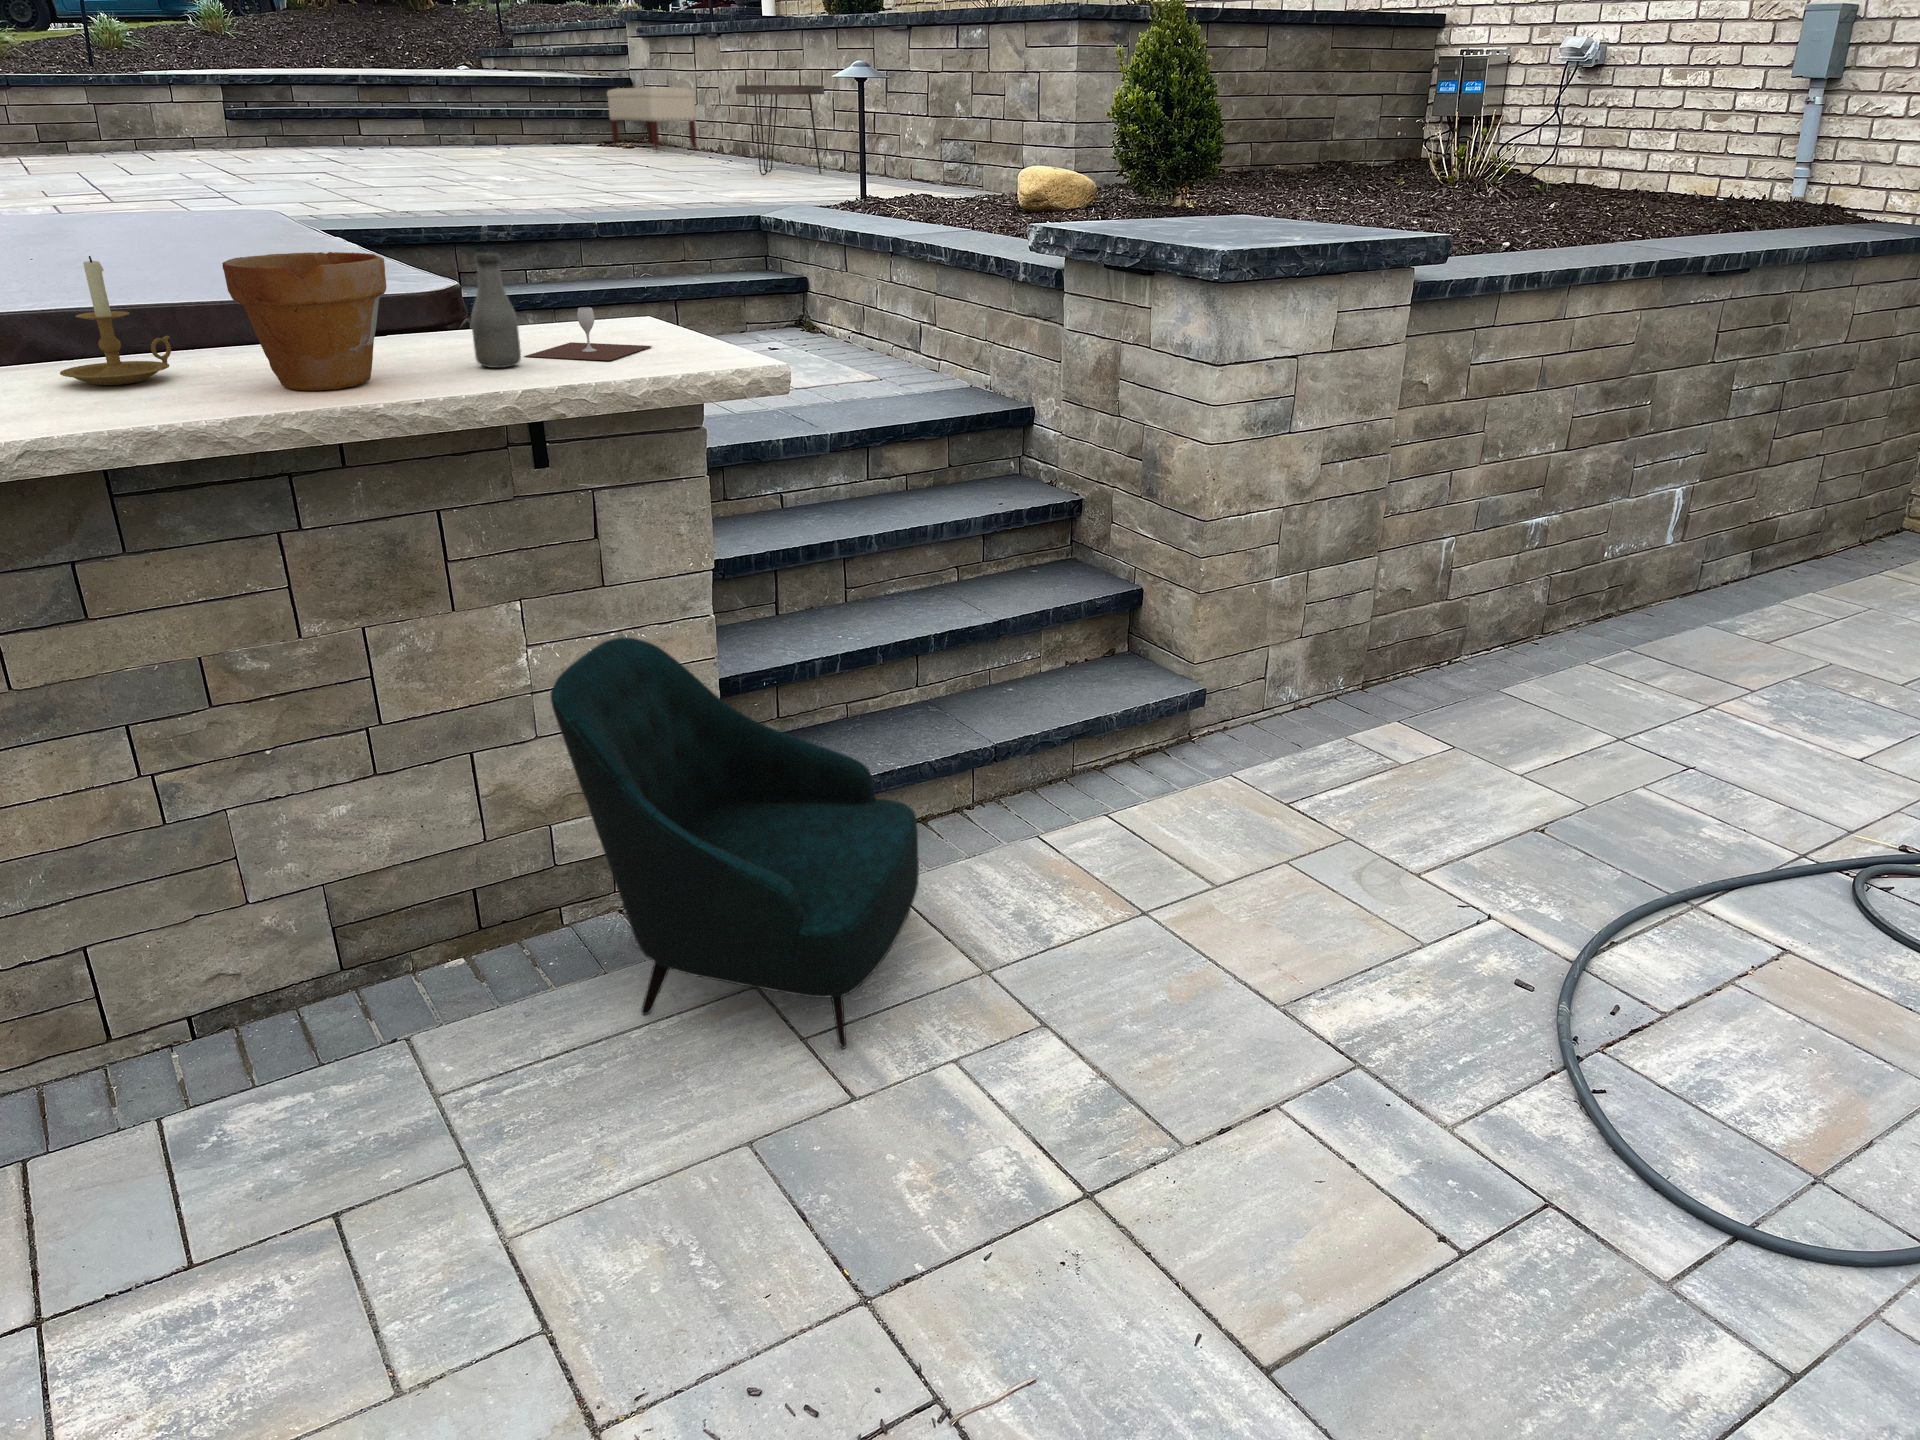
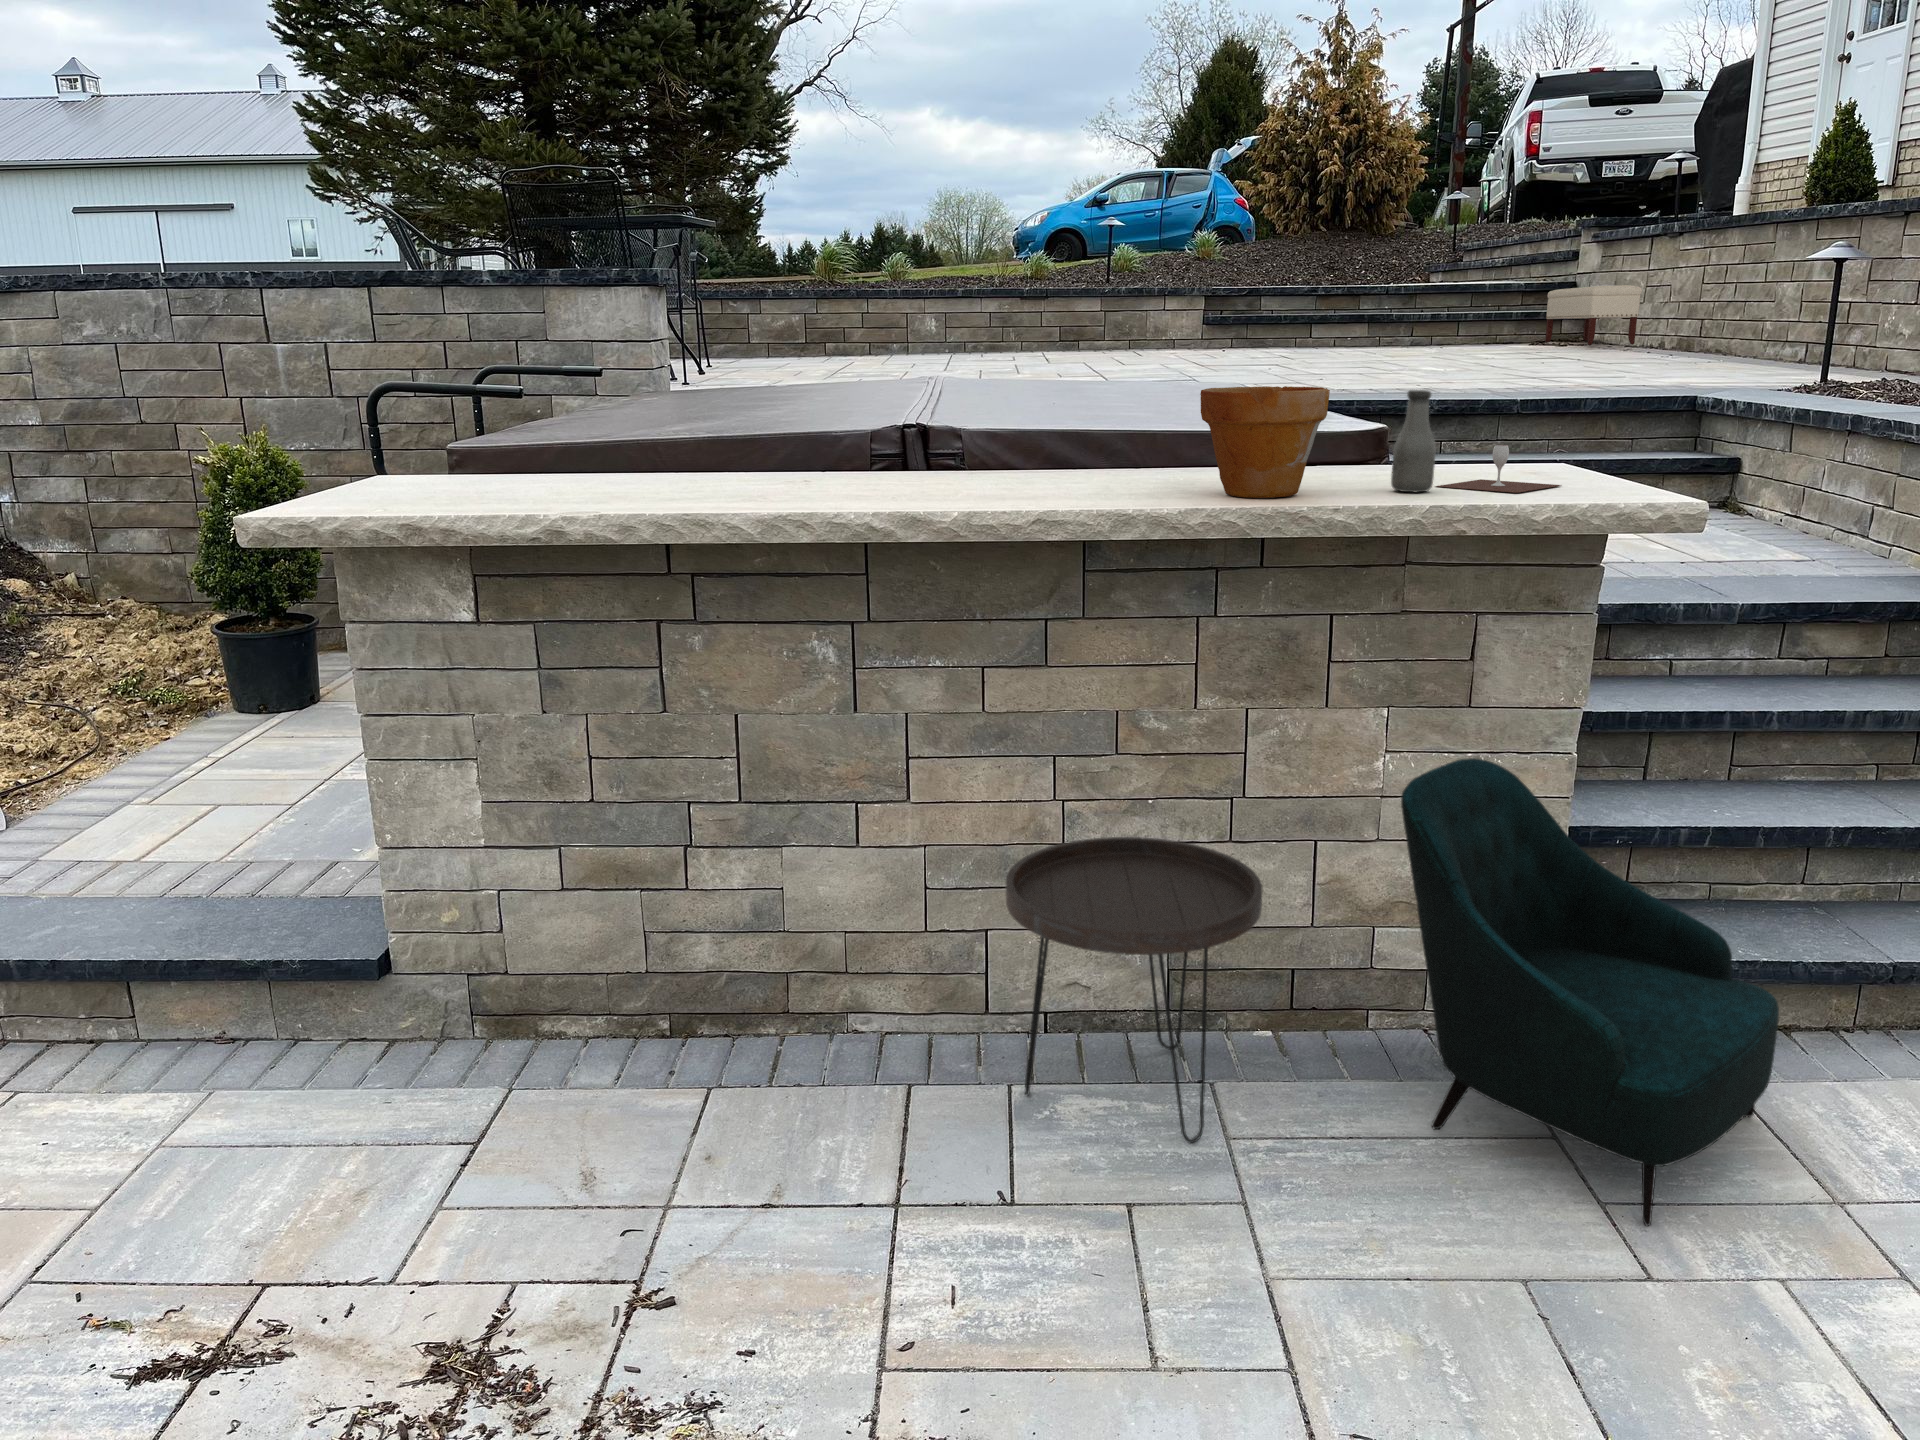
side table: present [736,85,824,175] -> present [1006,837,1262,1143]
candle holder: present [60,256,171,385] -> none [1065,386,1147,486]

